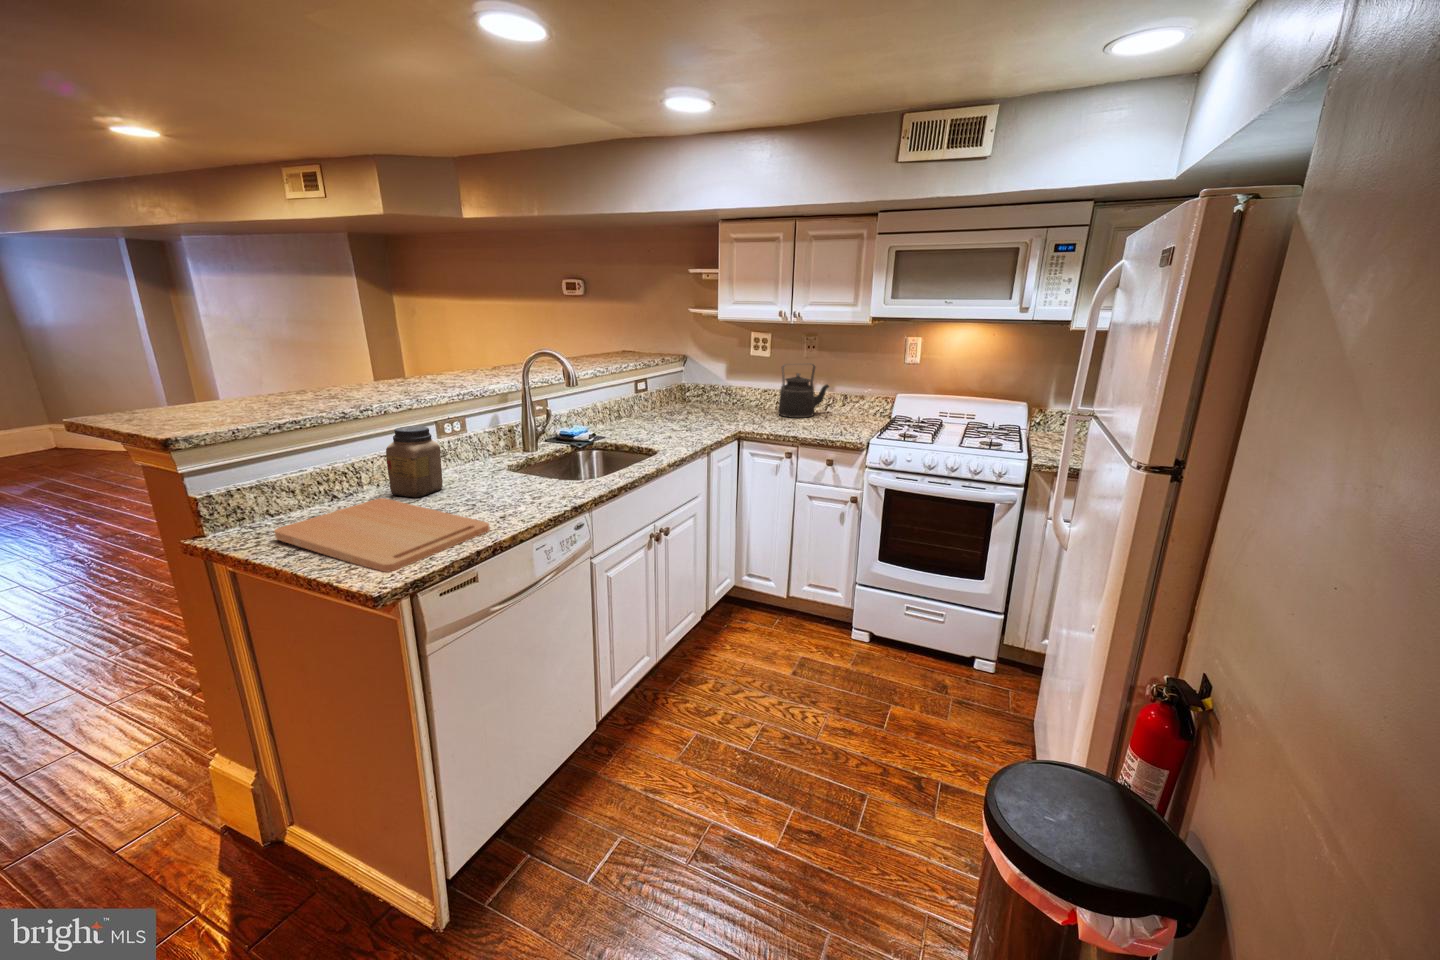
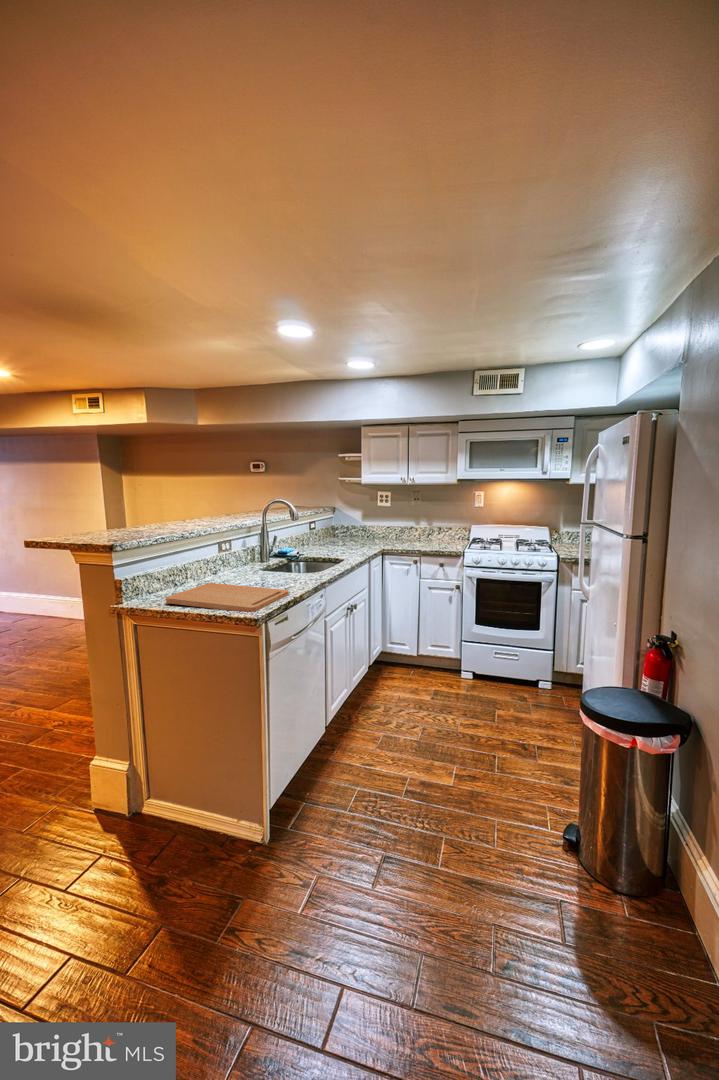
kettle: present [778,363,829,418] -> none [400,509,430,542]
jar: present [386,426,443,497] -> none [206,542,236,584]

